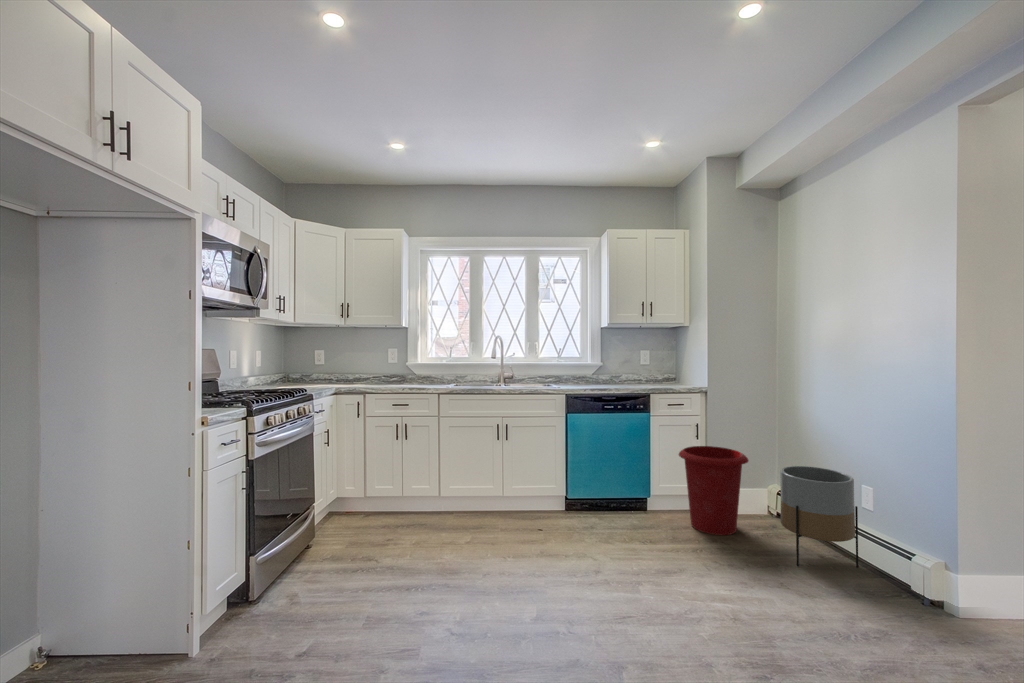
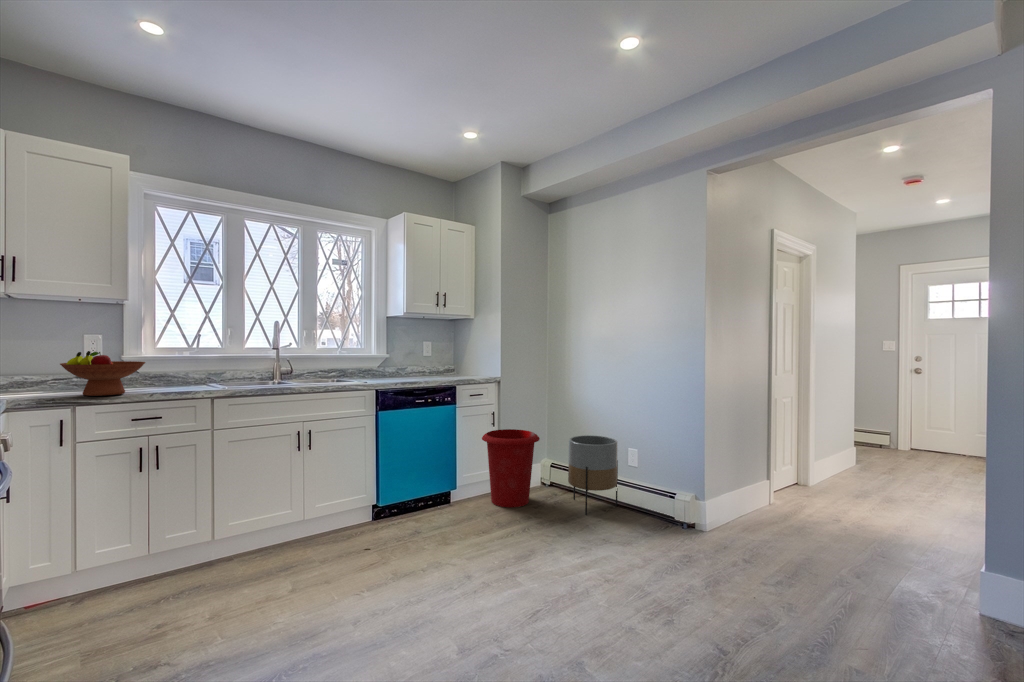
fruit bowl: none [358,359,403,388] -> present [60,351,145,396]

